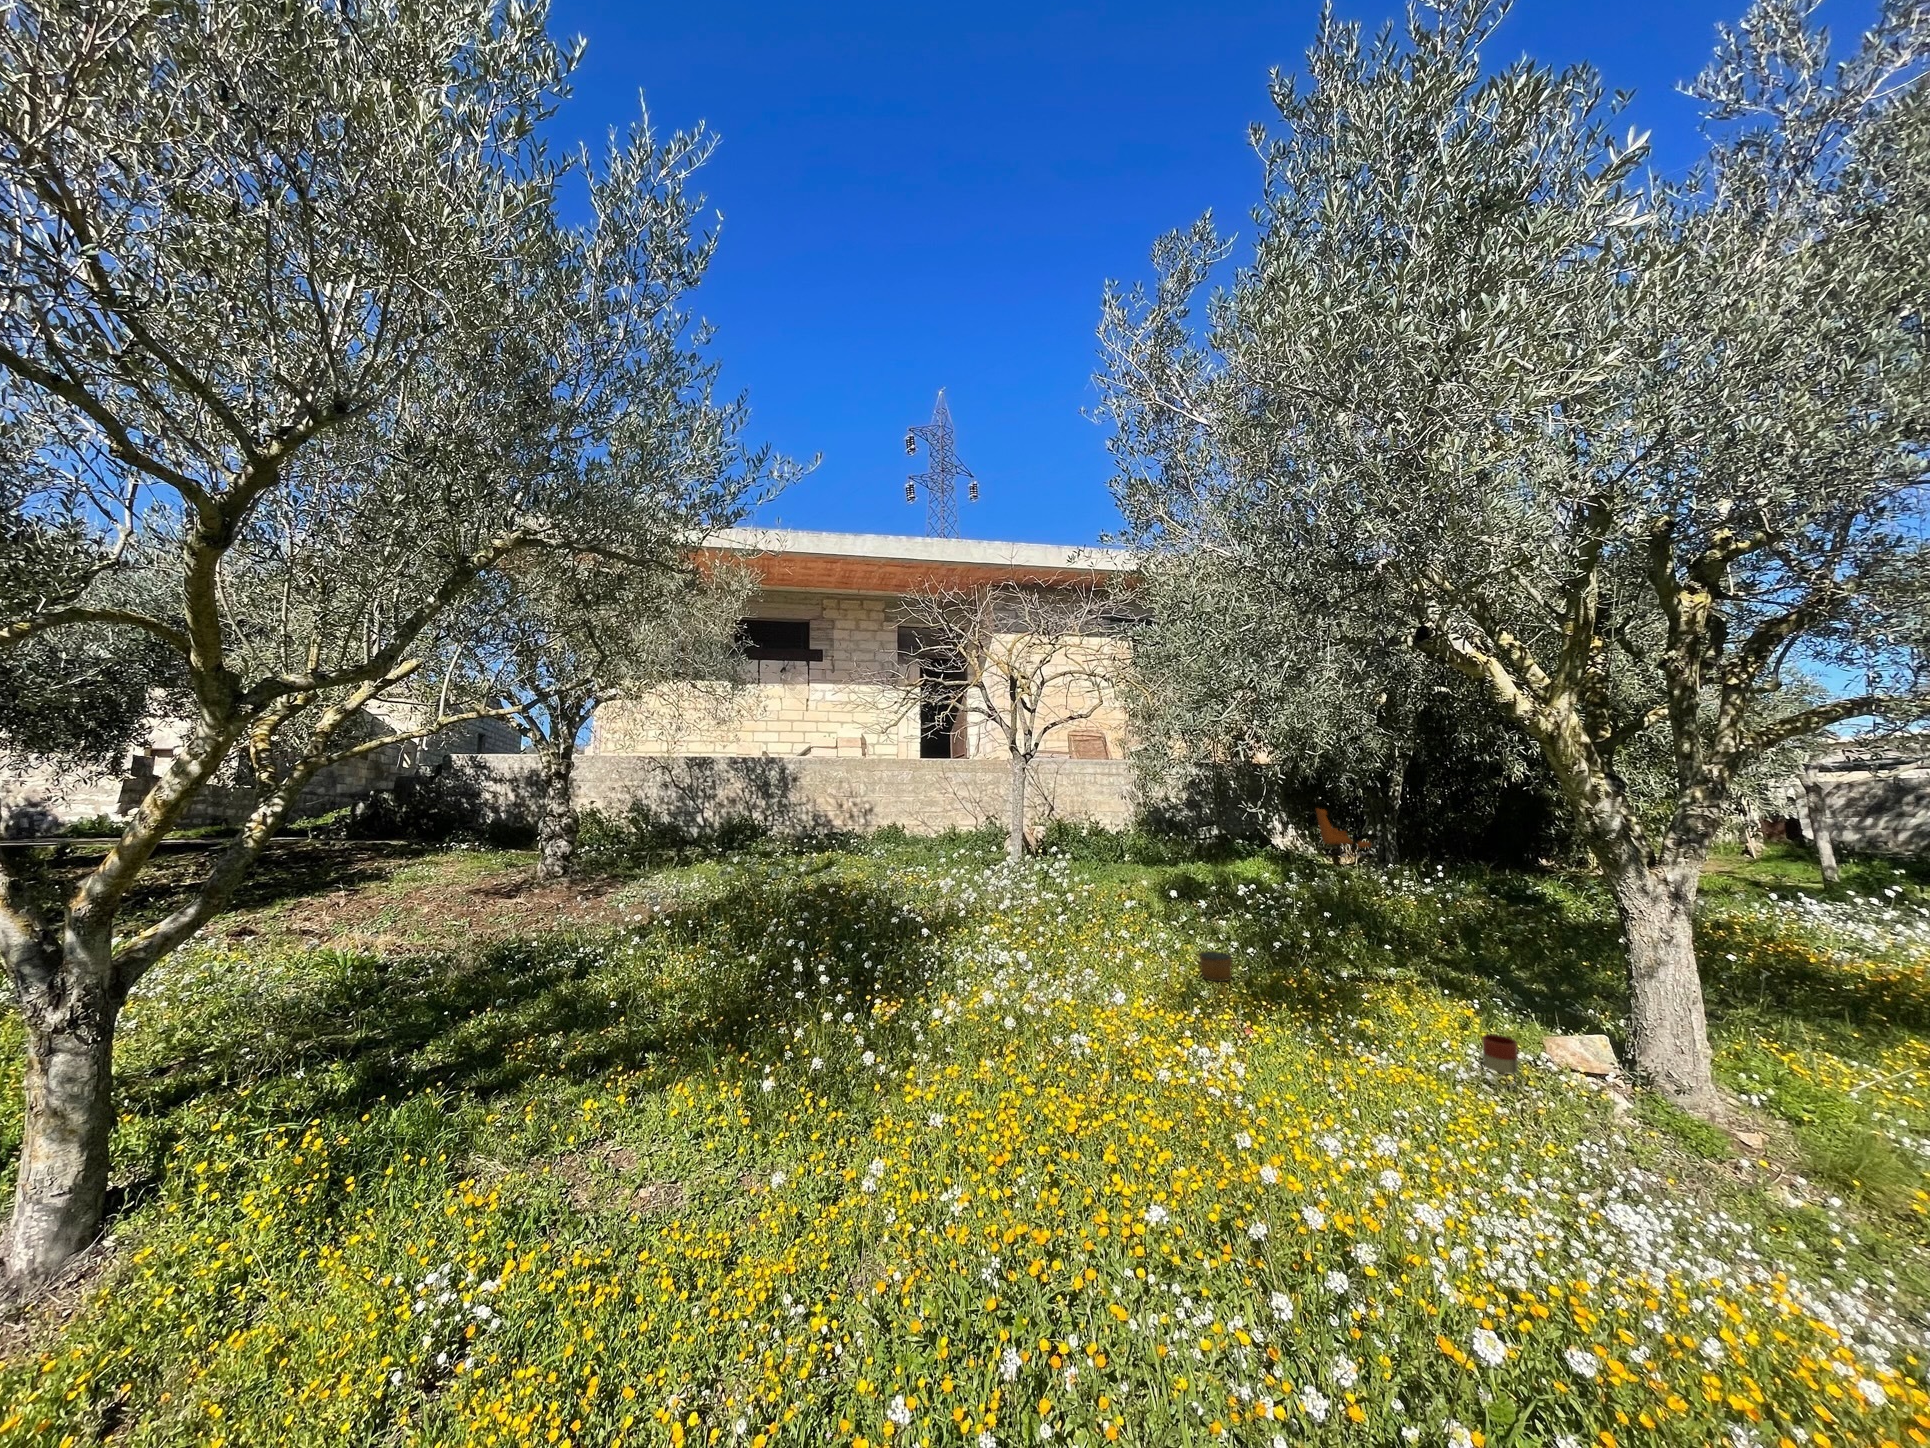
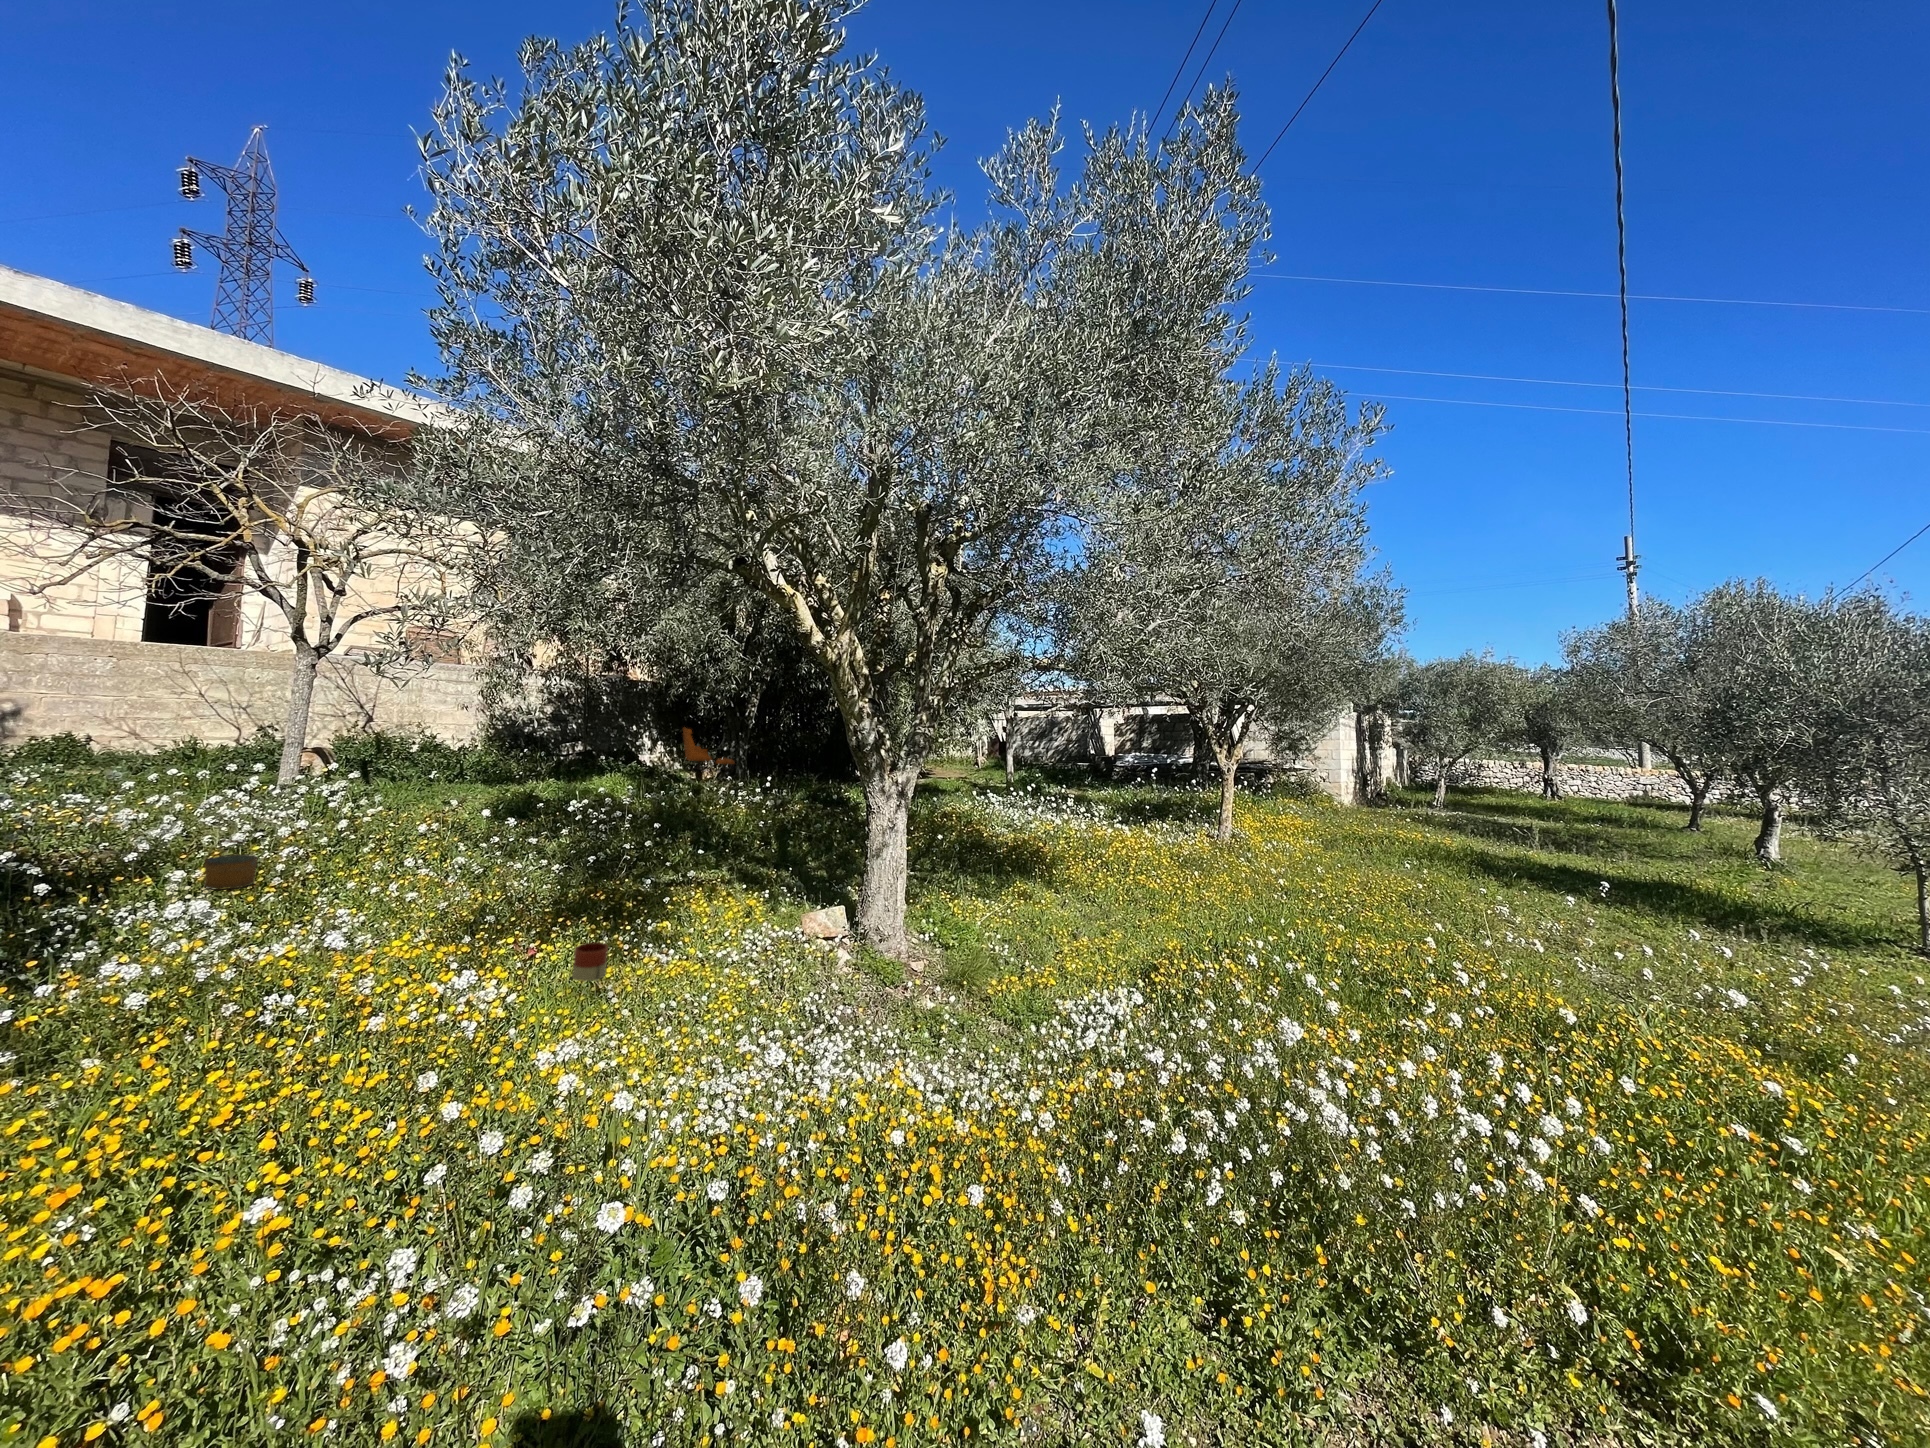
bucket: present [1200,939,1232,981] -> present [204,840,258,890]
planter: present [1482,1034,1519,1076] -> present [569,942,608,987]

